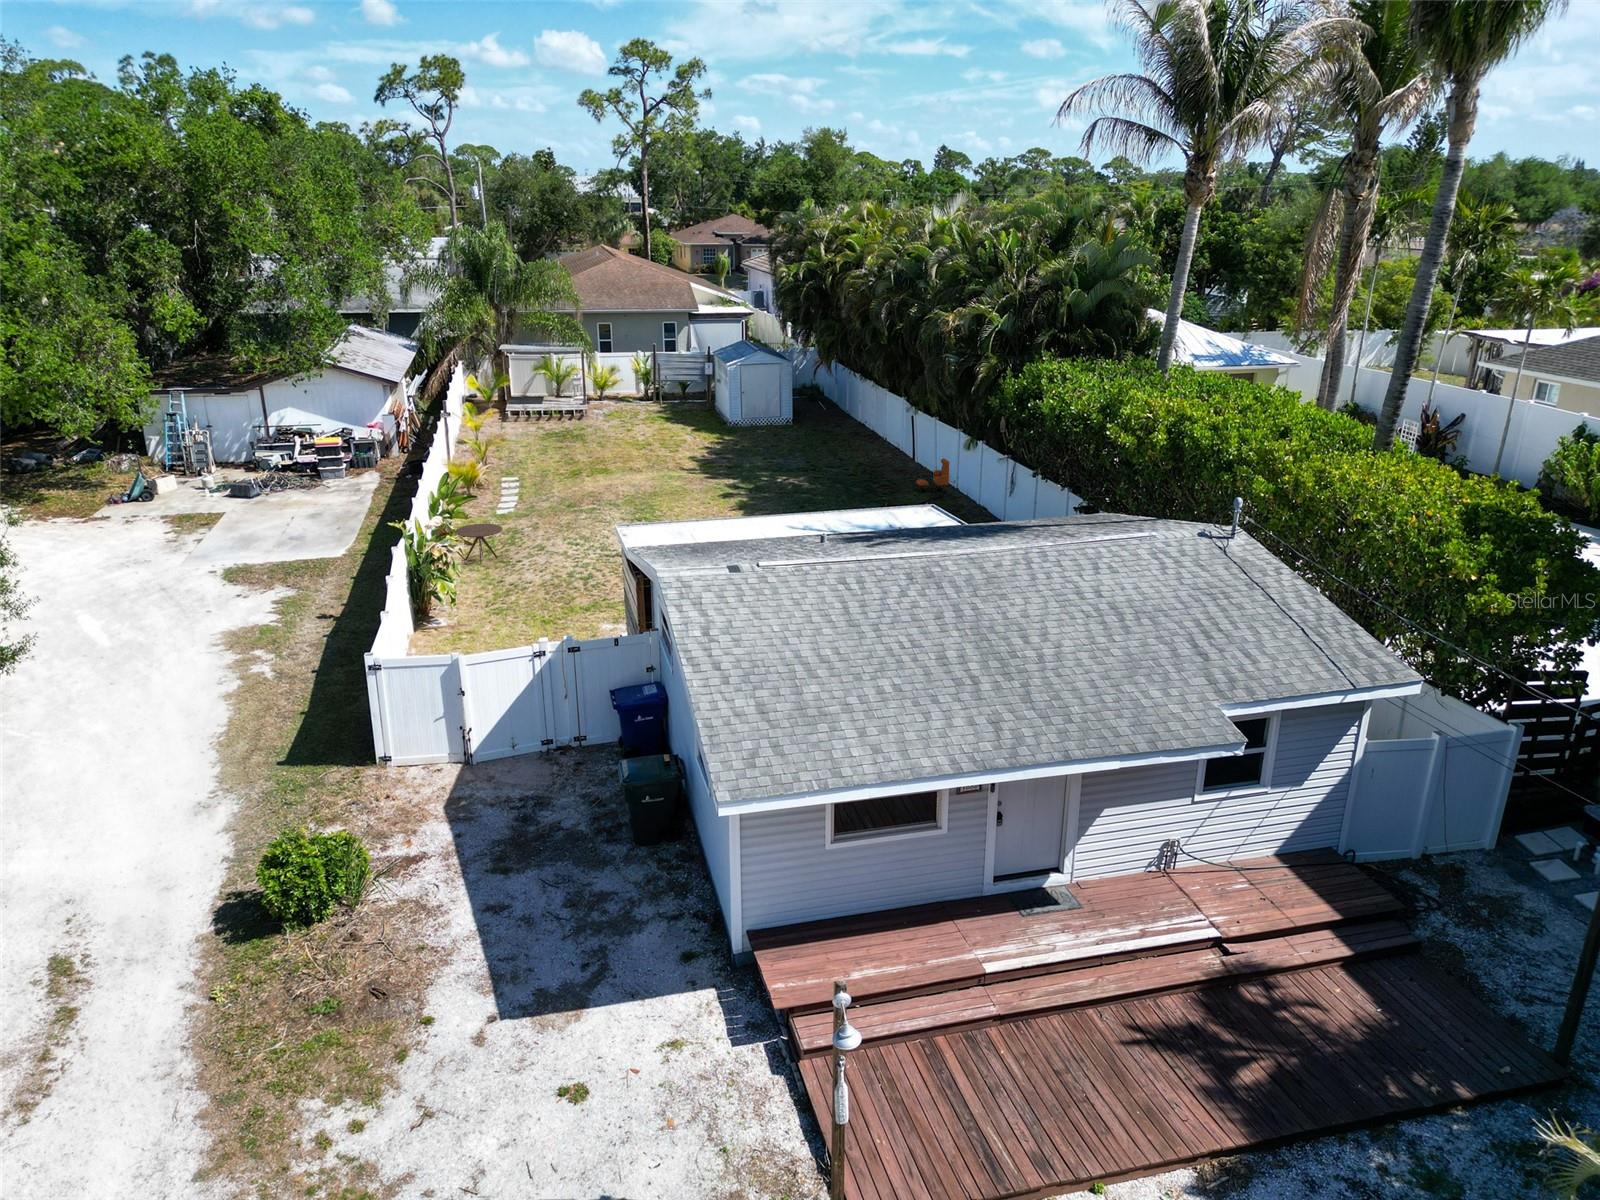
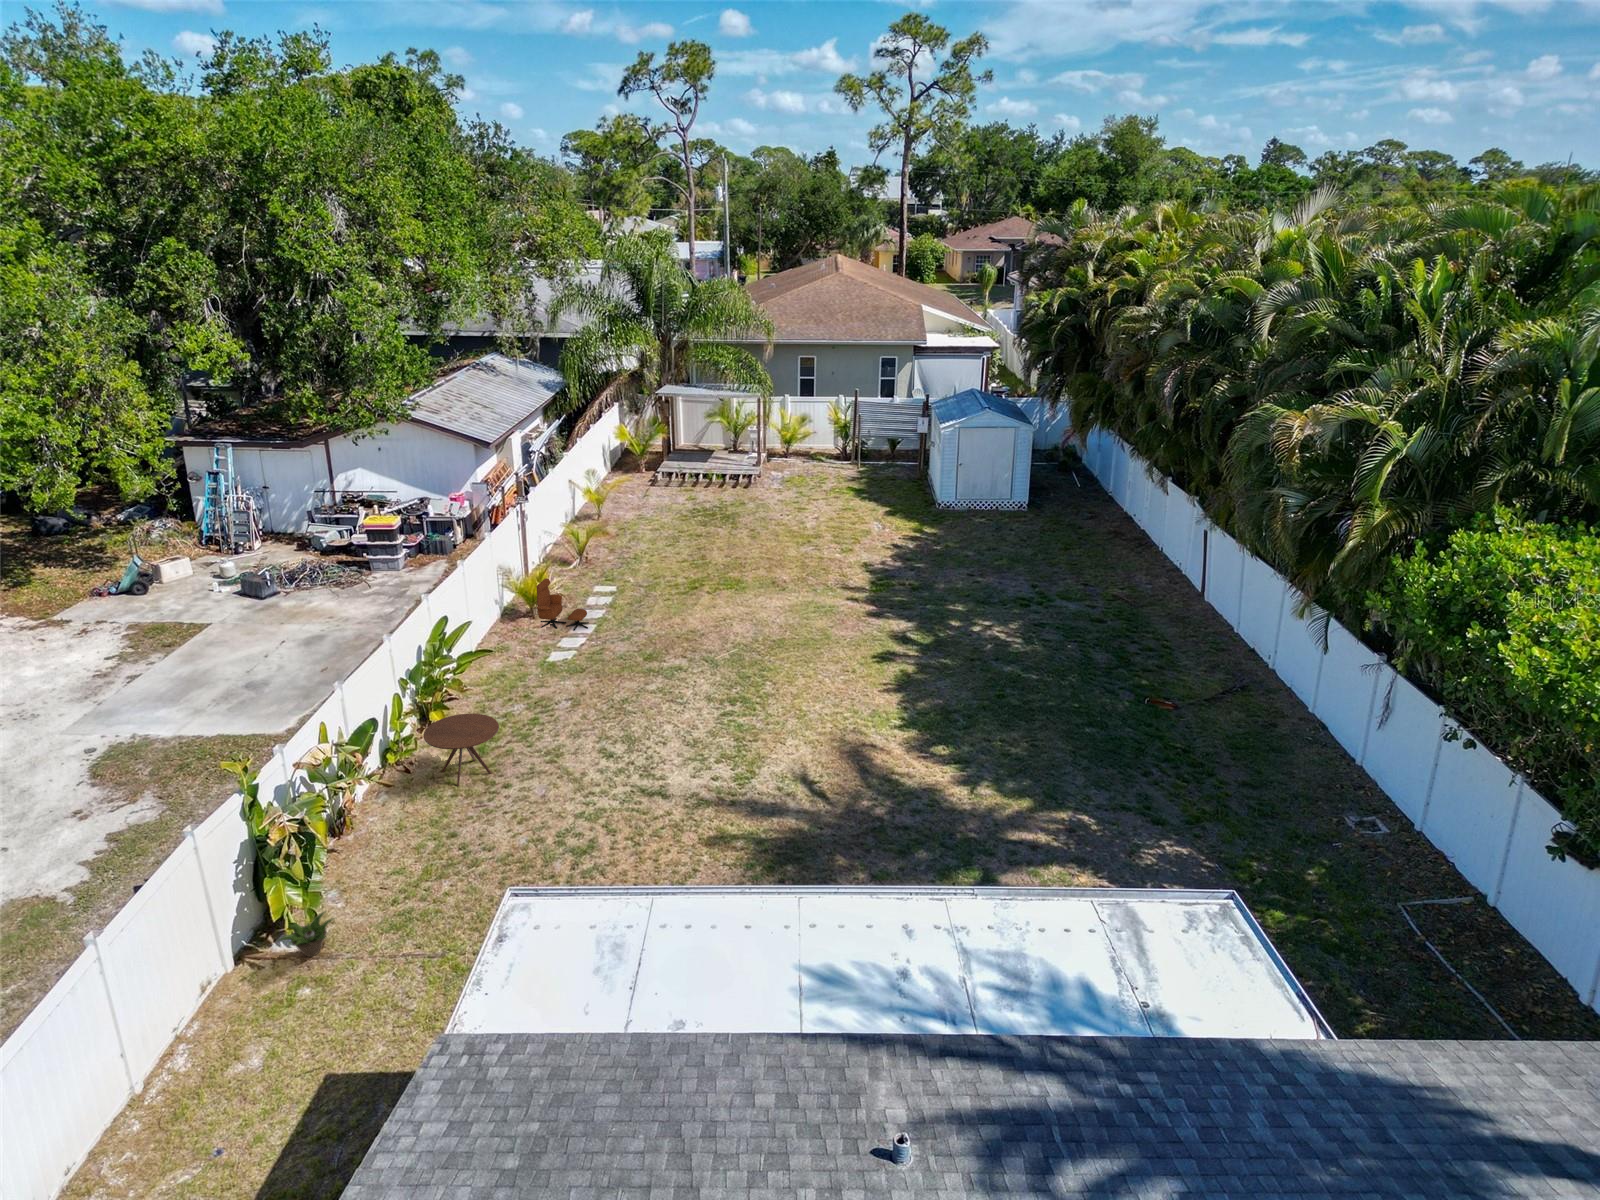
lounge chair: present [916,458,950,492] -> present [536,579,589,631]
decorative plant: none [434,598,464,621] -> present [278,912,334,957]

